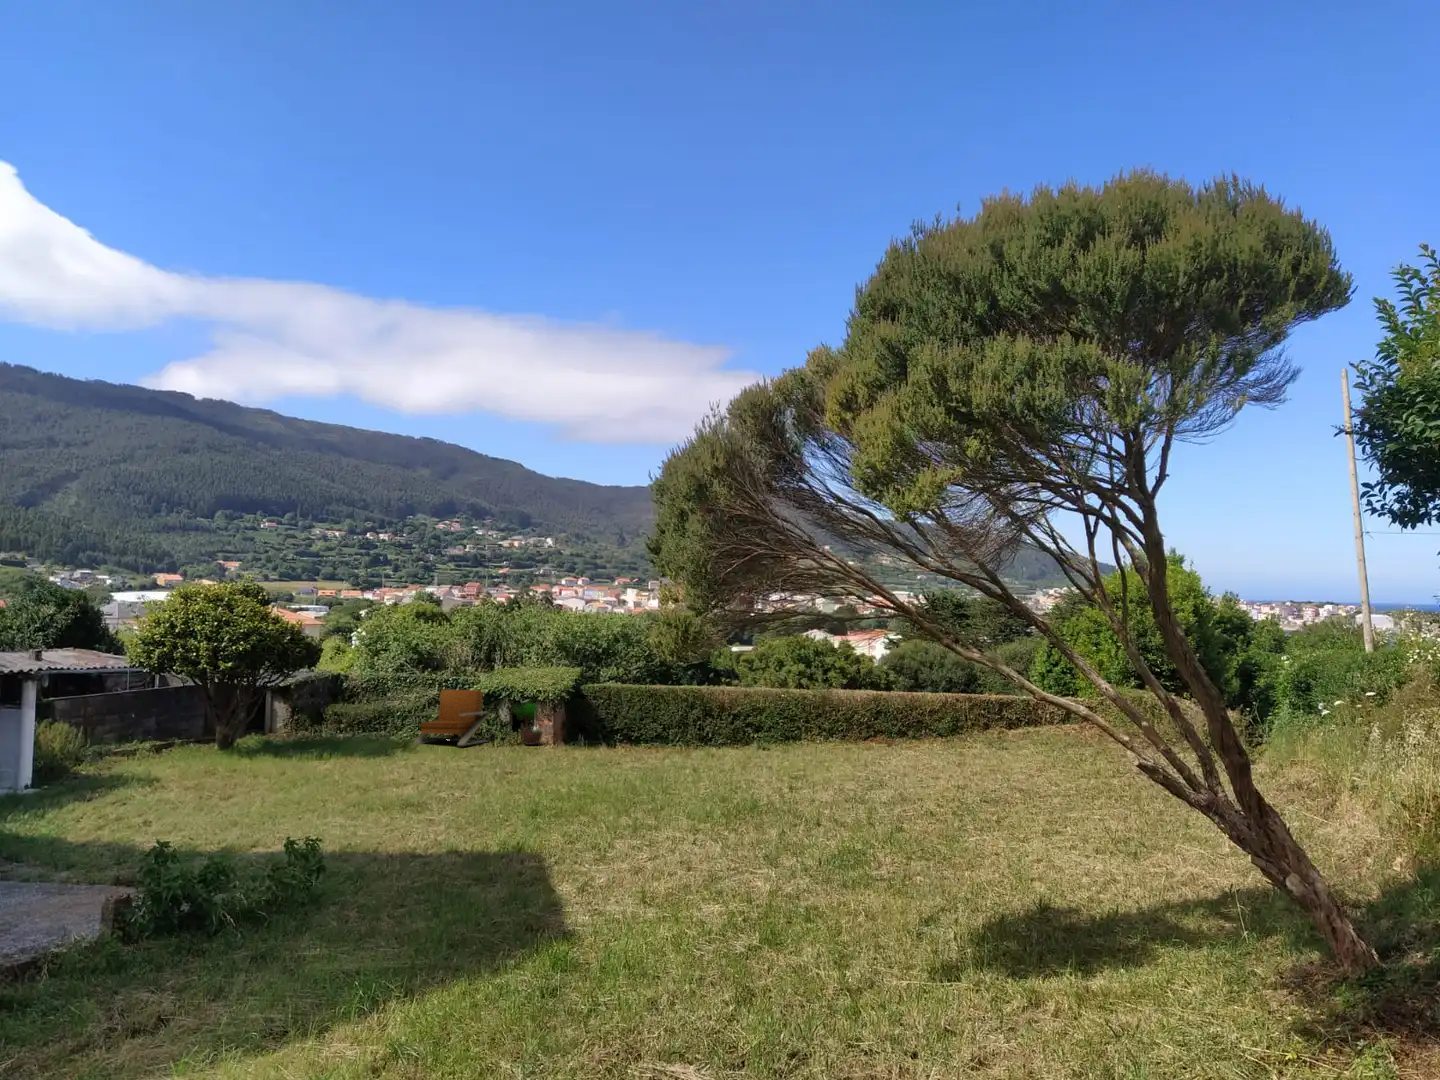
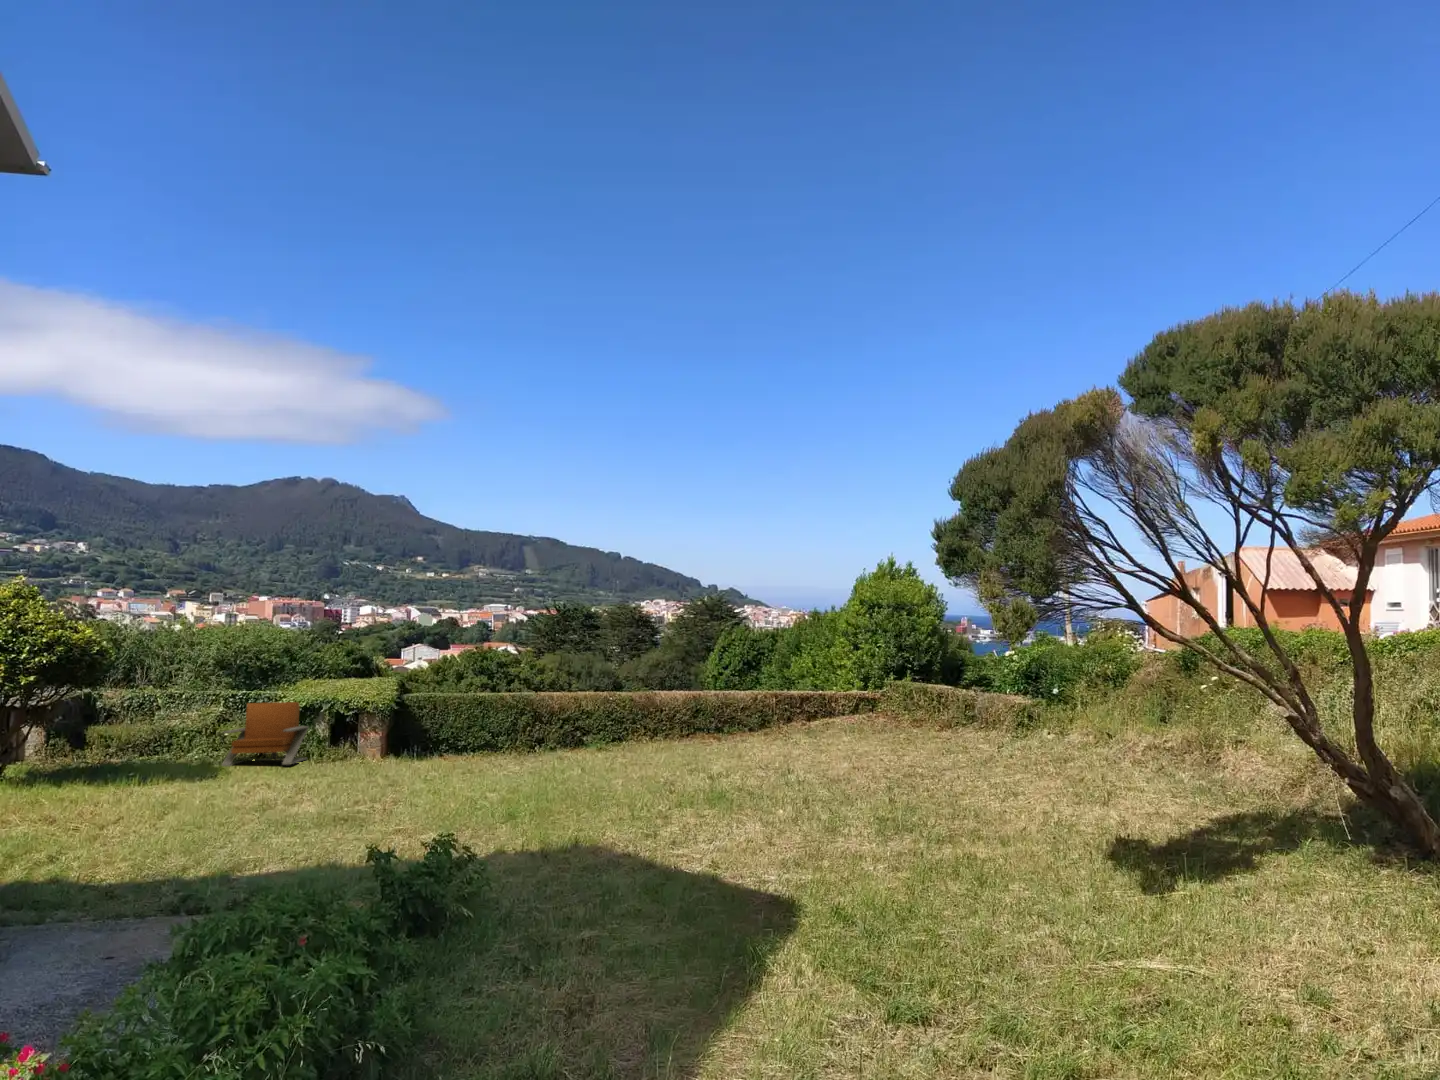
potted tree: present [516,701,542,745] -> none [337,708,372,760]

